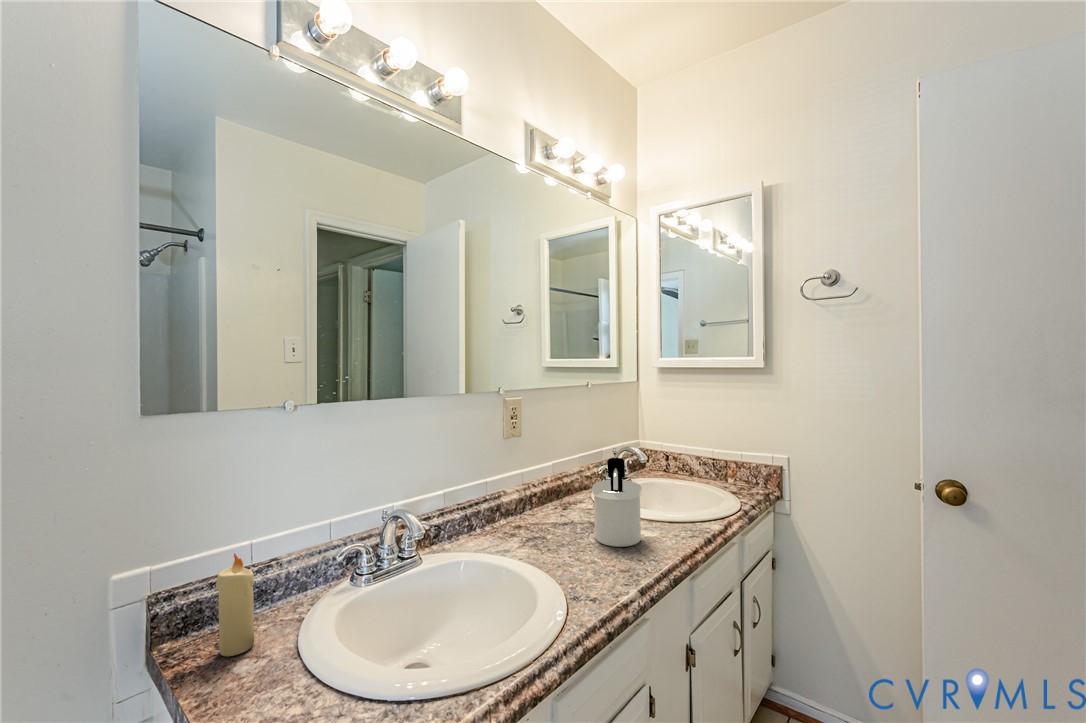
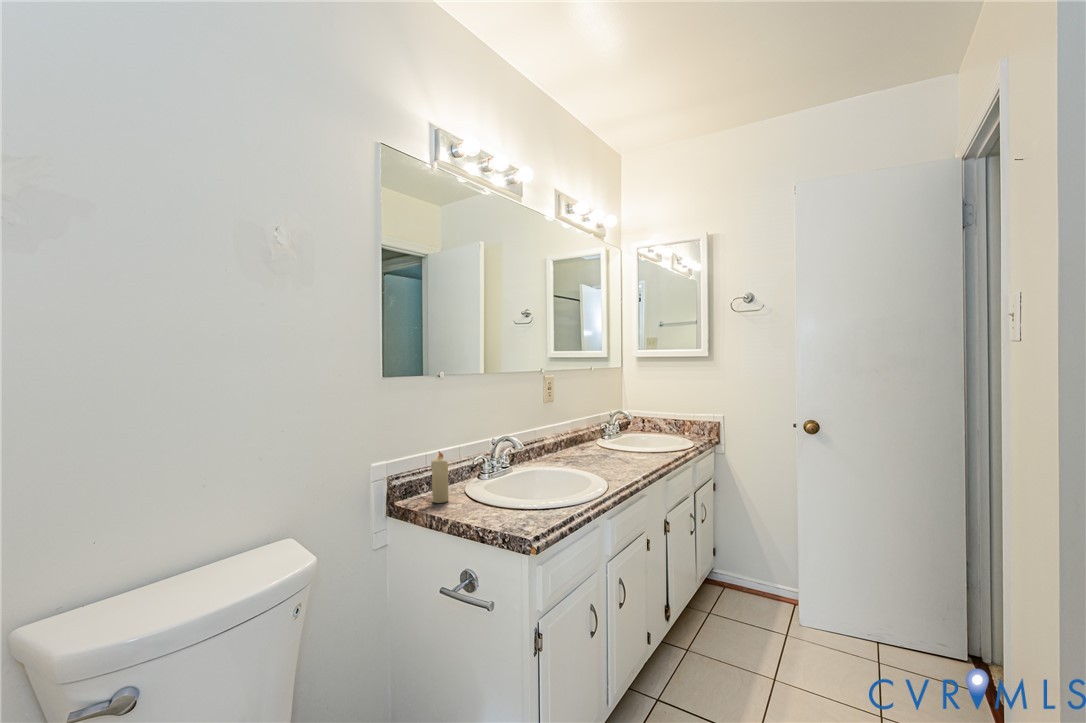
soap dispenser: present [592,458,642,547] -> none [607,410,637,462]

